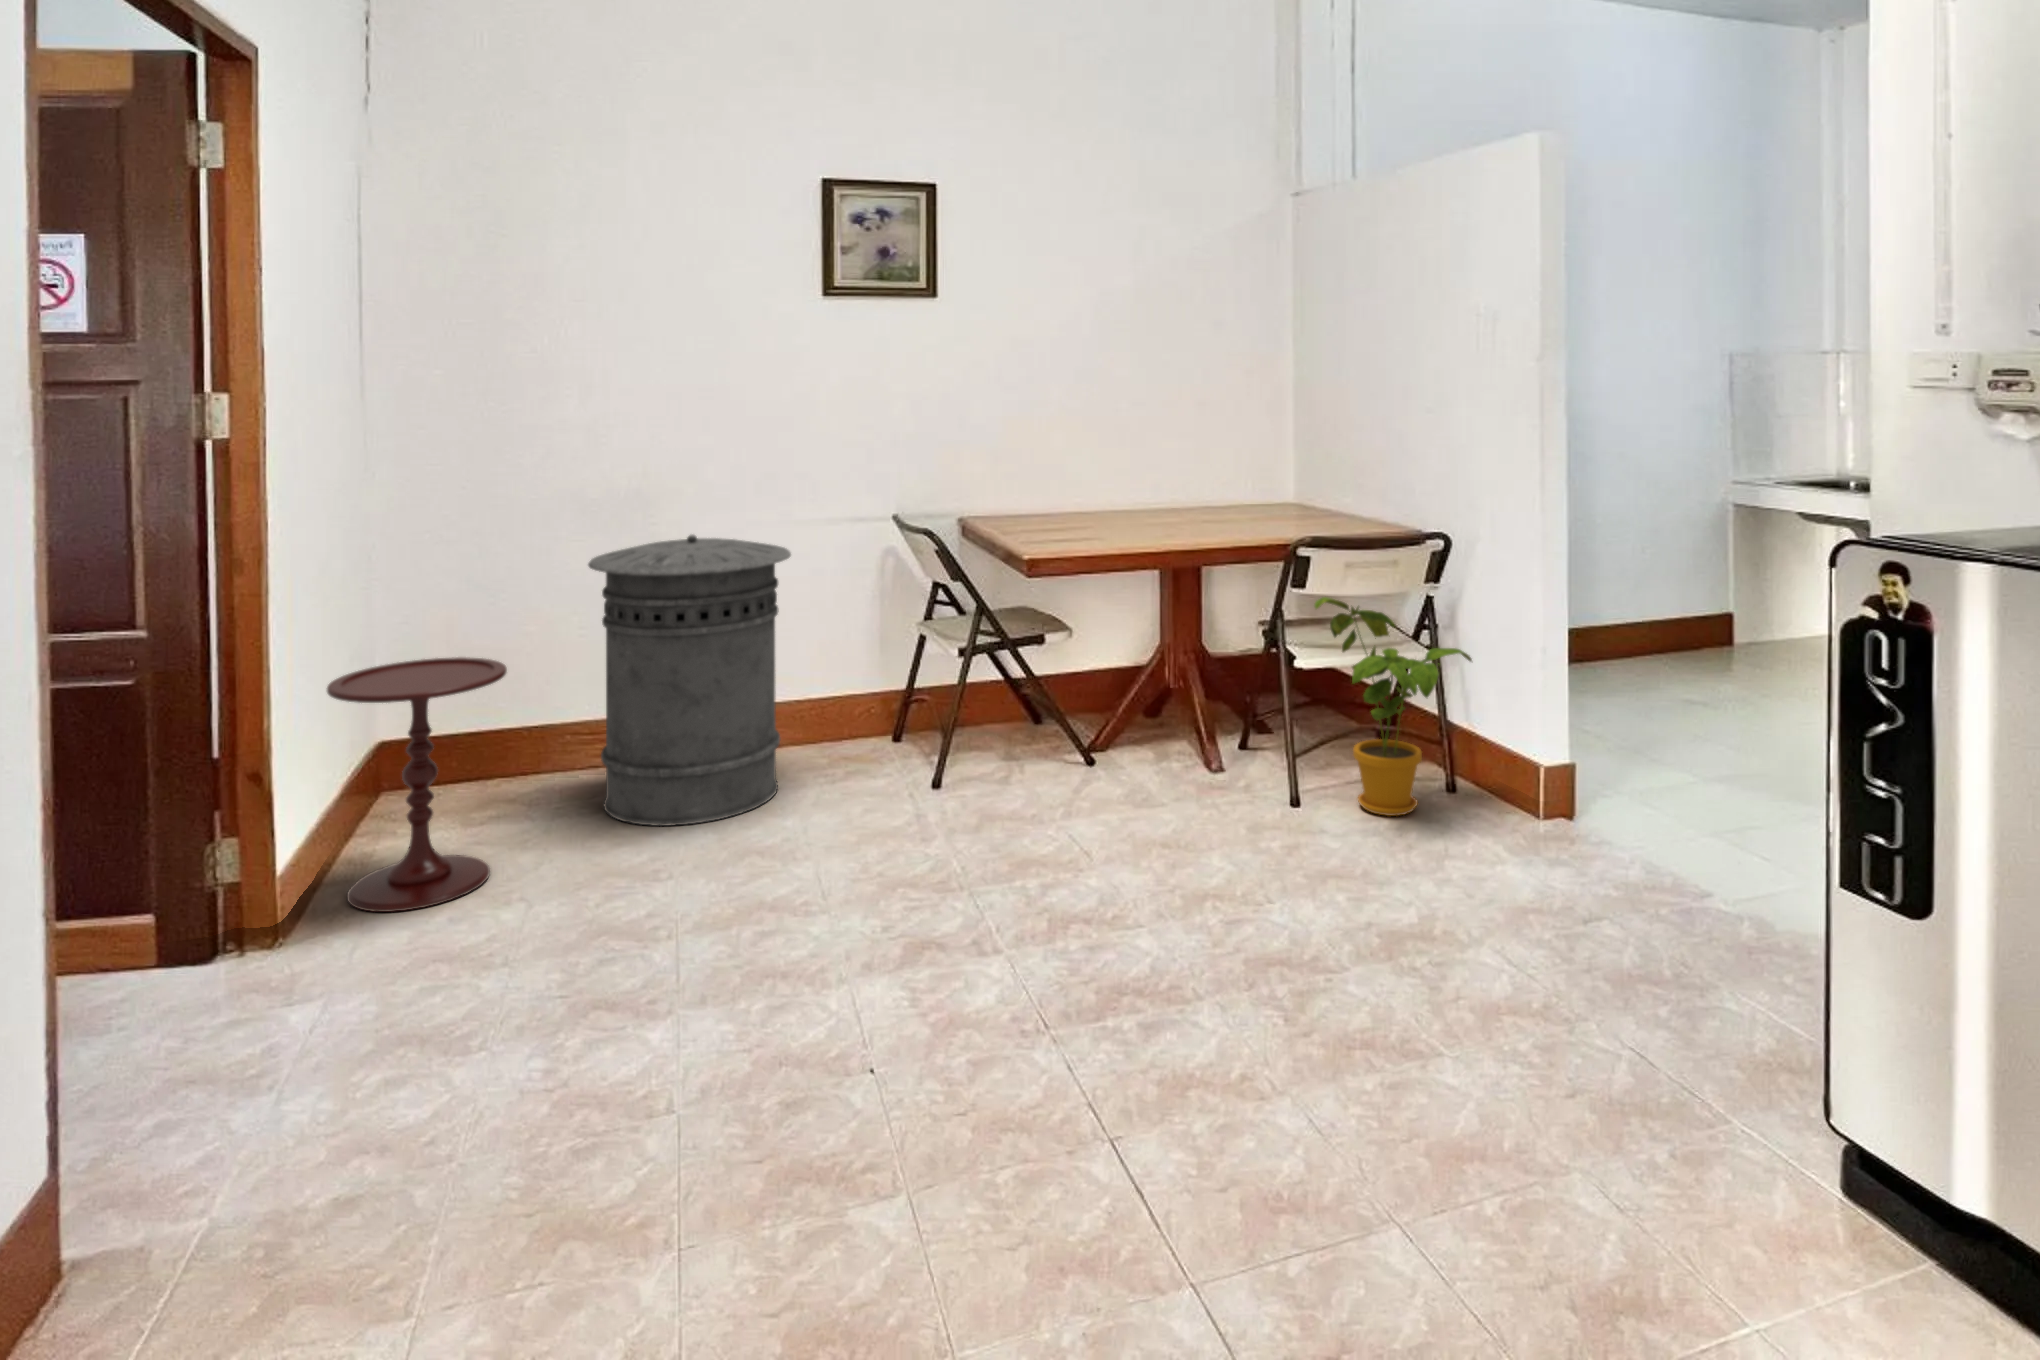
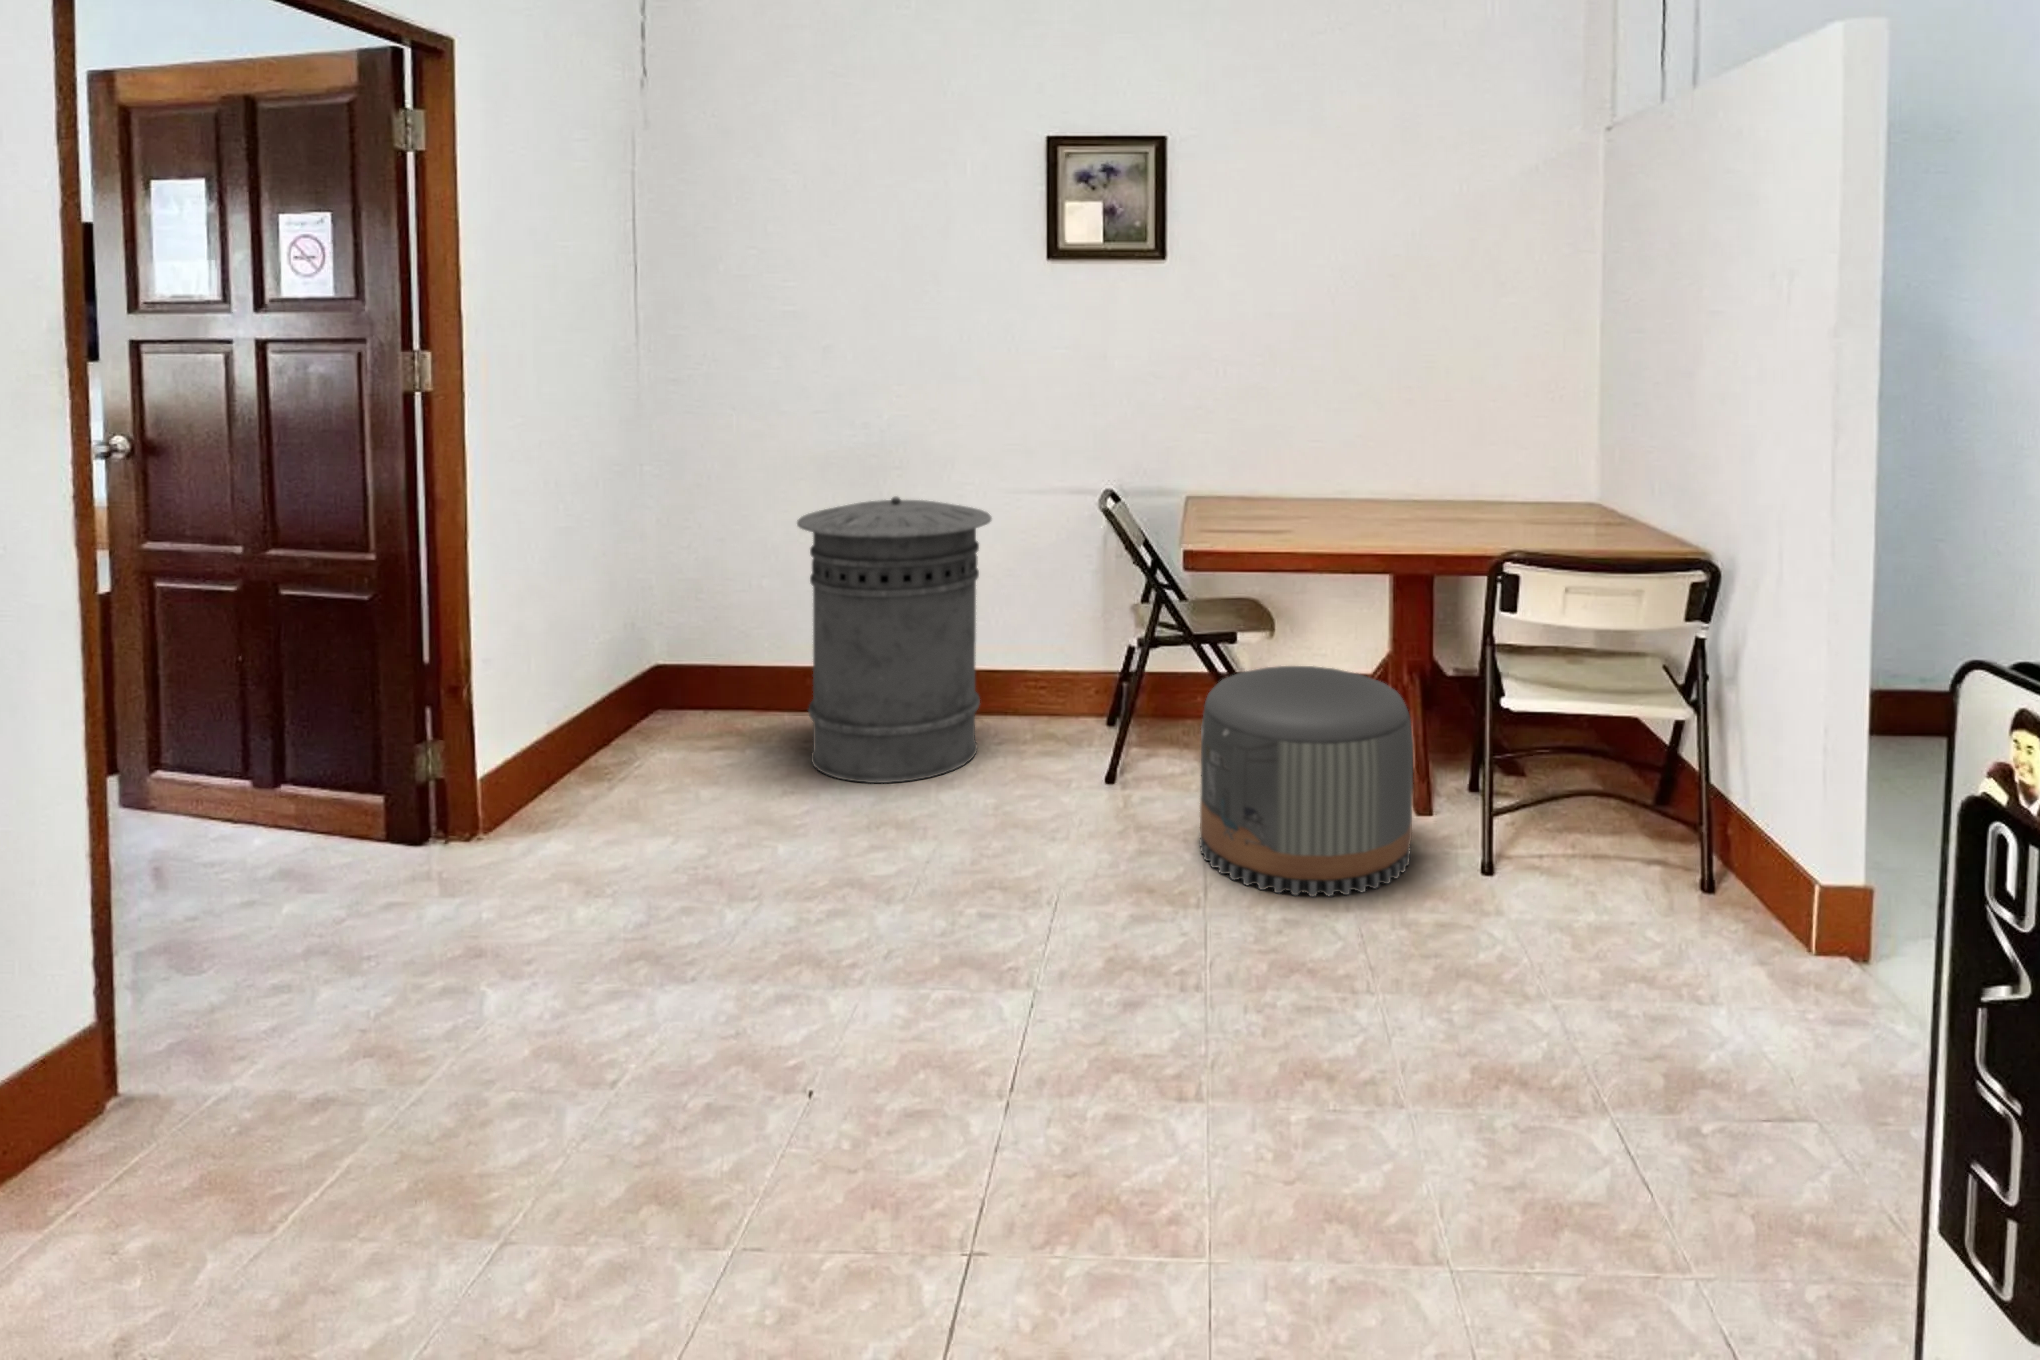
house plant: present [1315,597,1472,816] -> none [1531,624,1746,907]
side table: present [327,657,507,912] -> none [533,597,692,828]
pouf: none [1044,657,1228,850] -> present [1200,666,1413,897]

